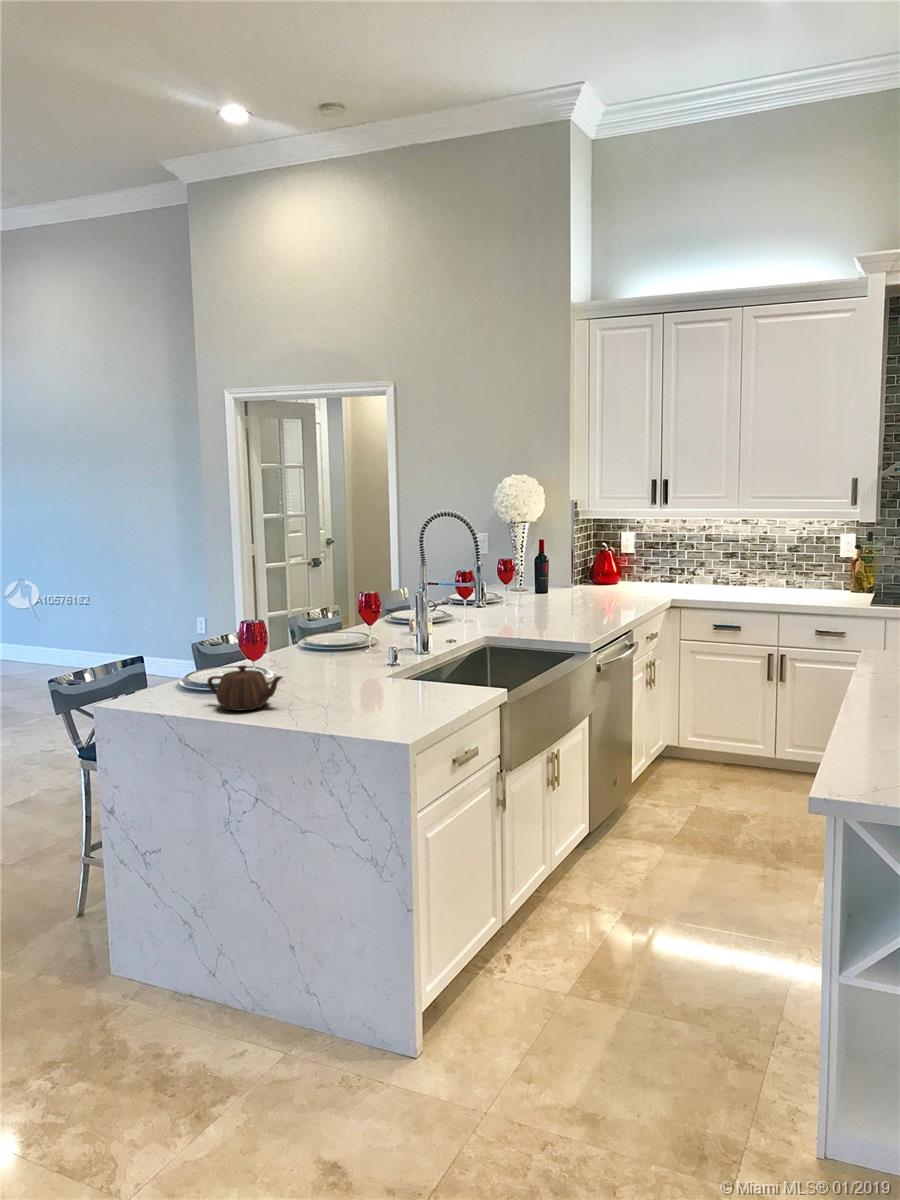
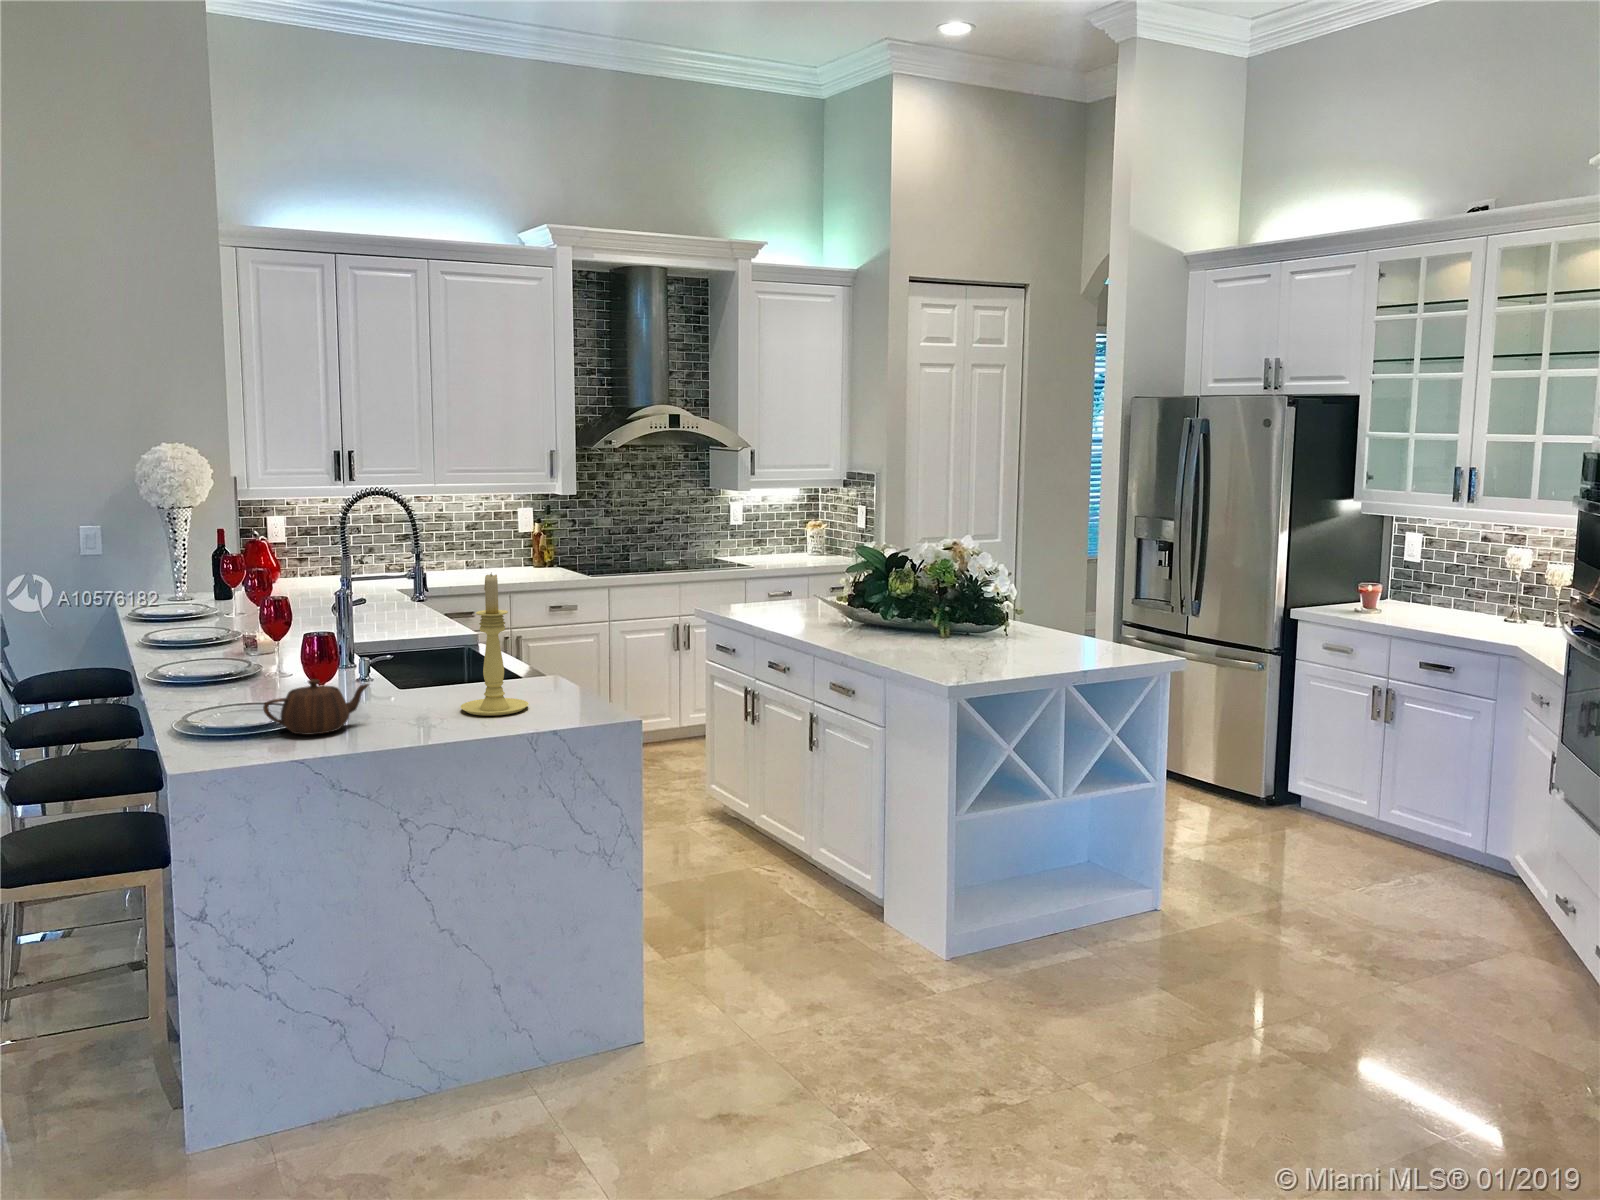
candle holder: none [344,592,406,726] -> present [461,574,529,716]

